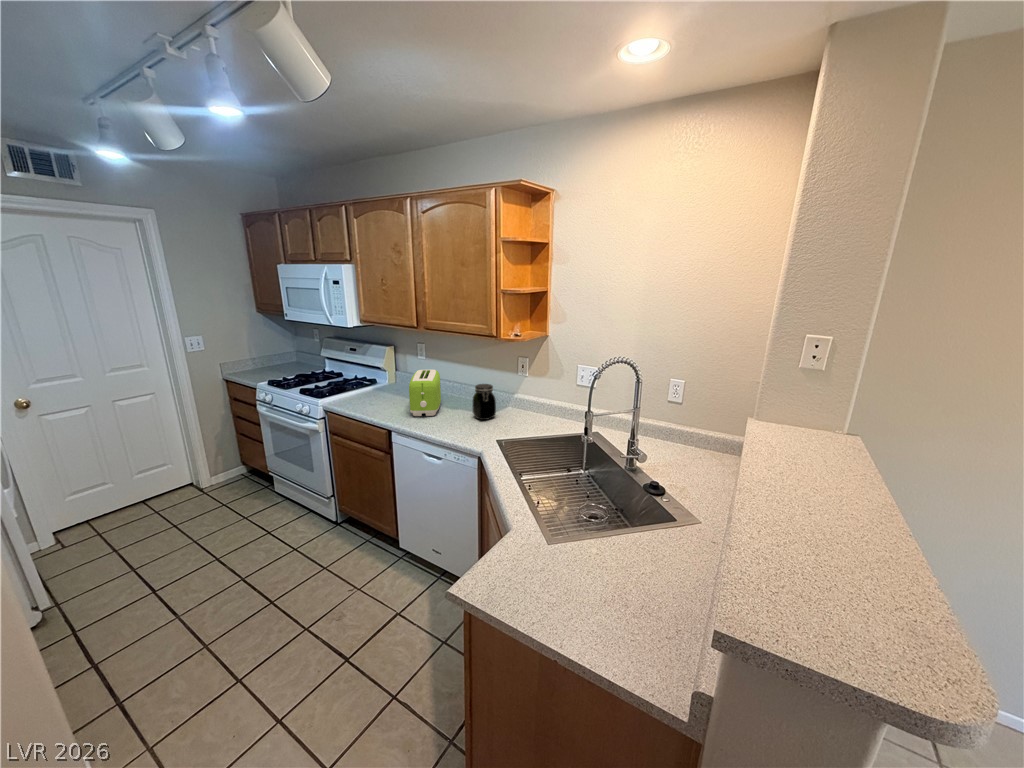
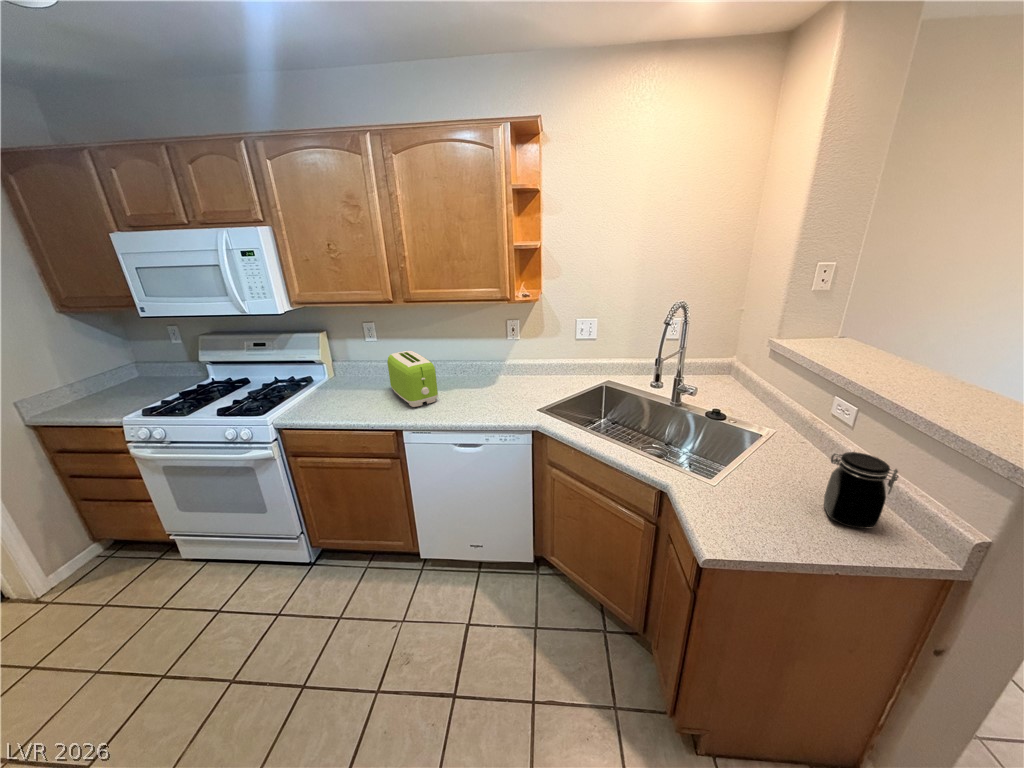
jar: present [472,384,496,420] -> present [824,452,899,528]

